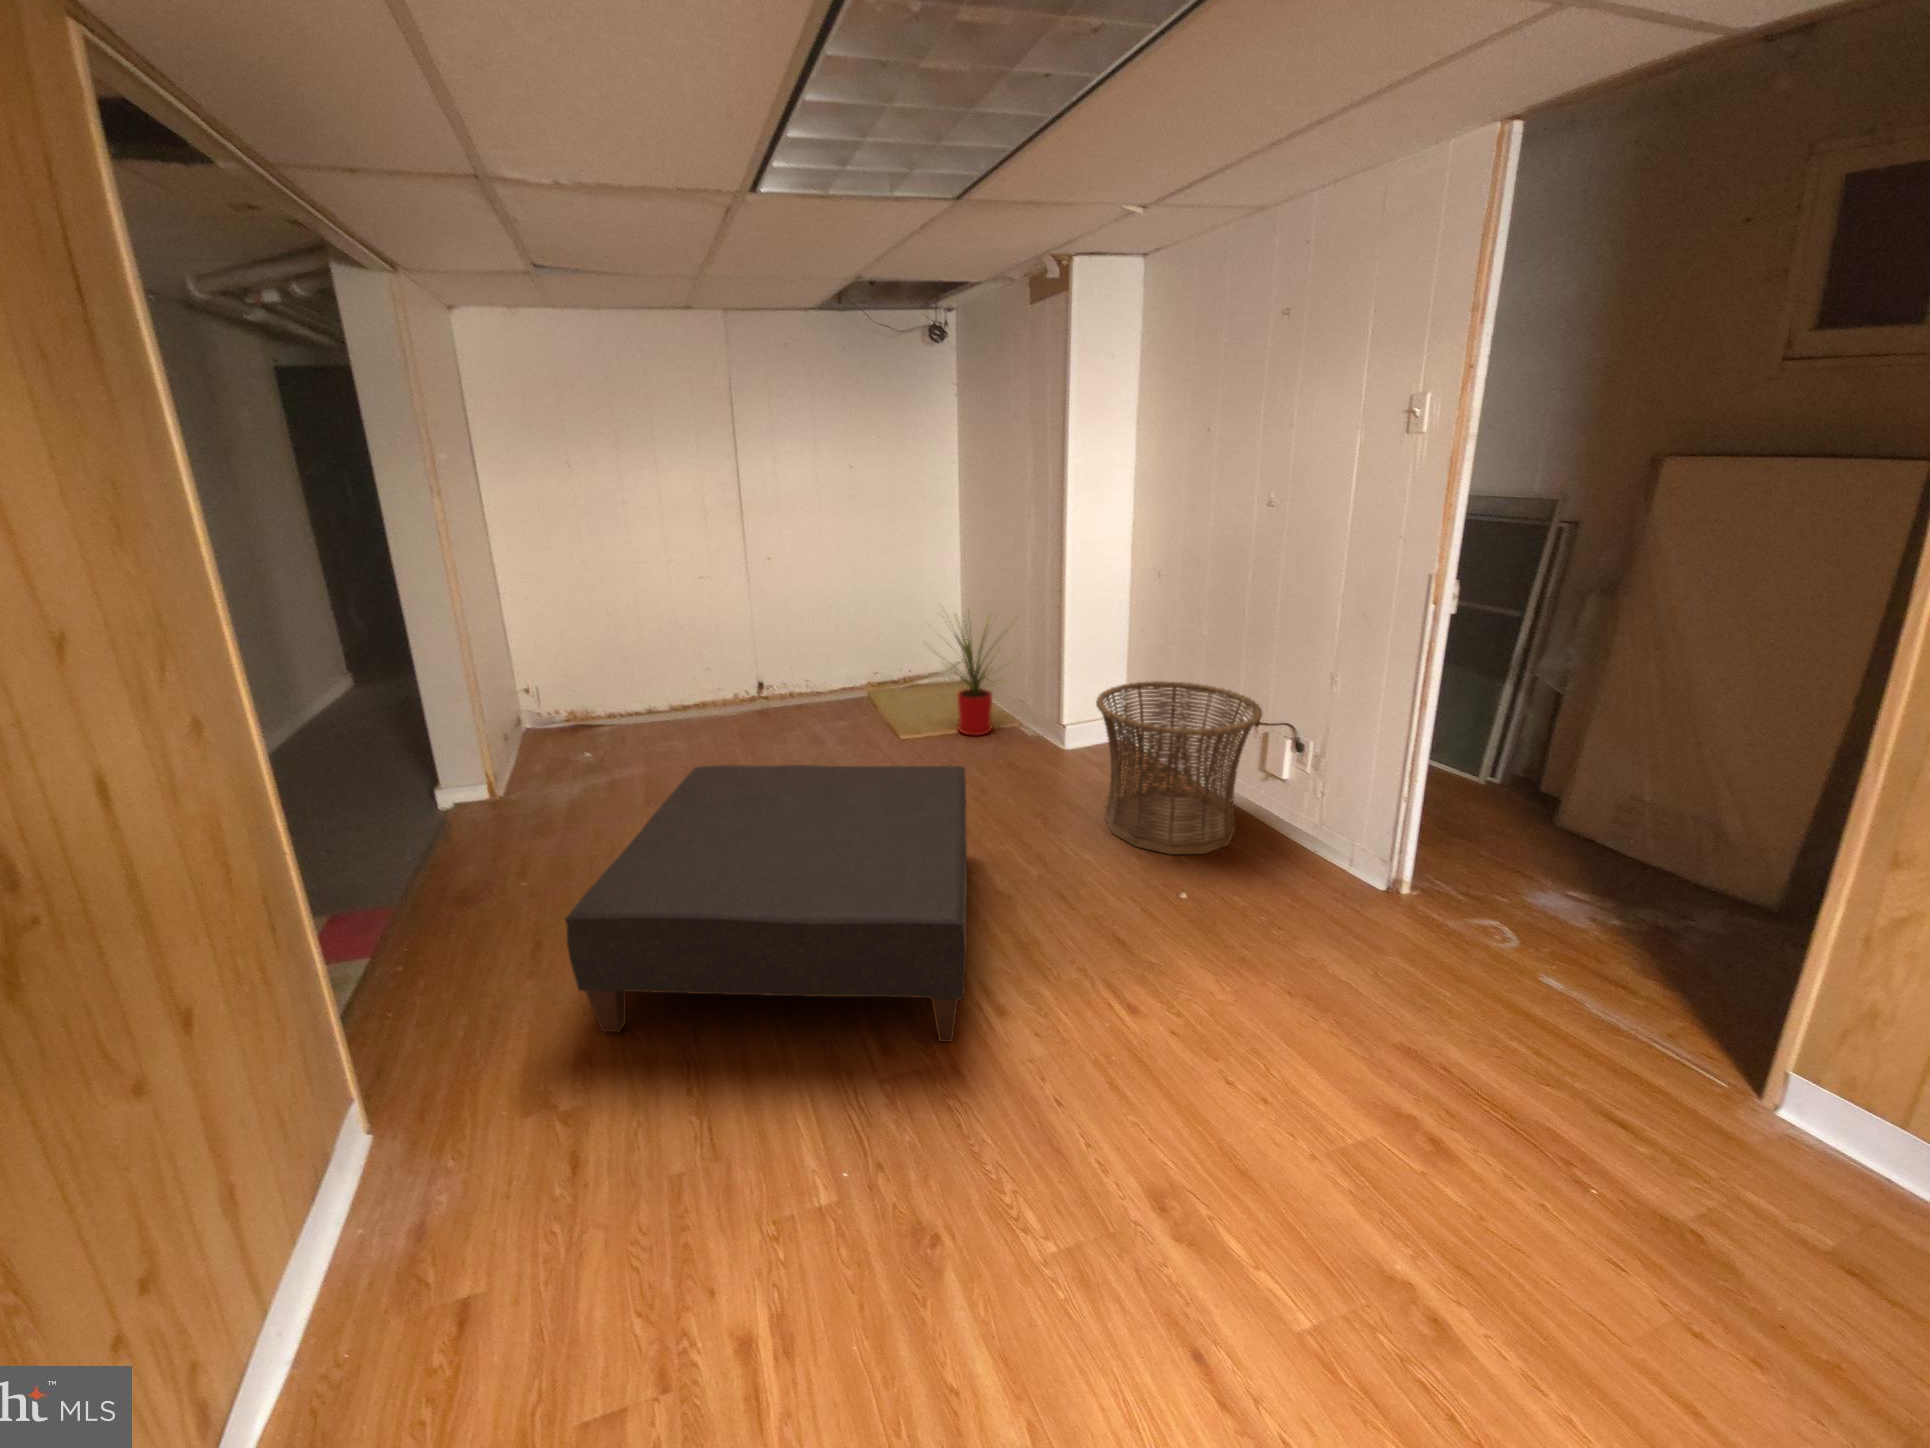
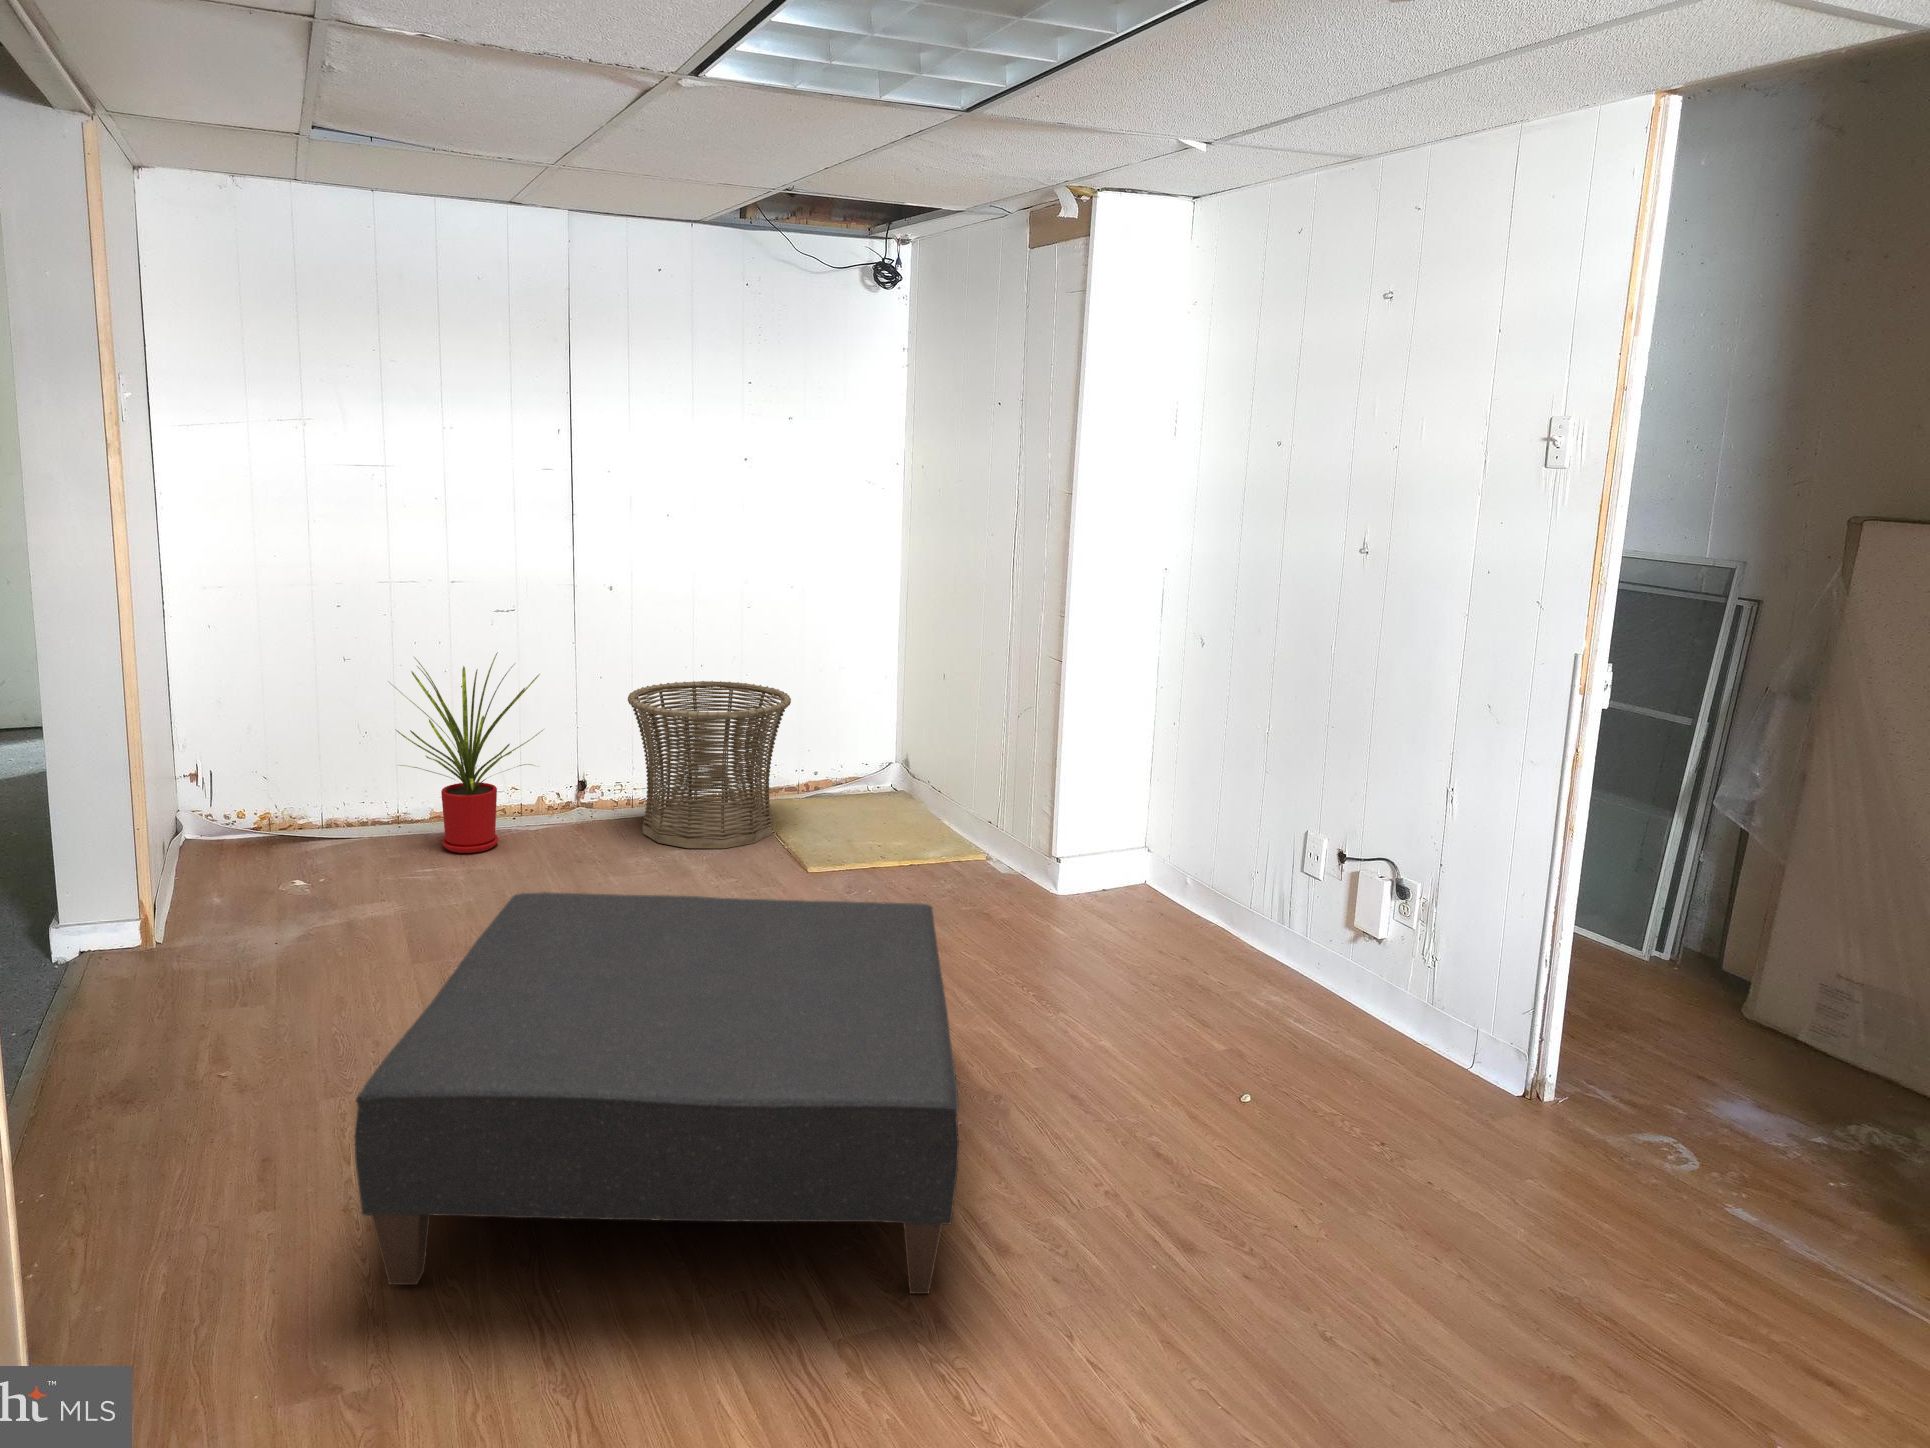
house plant: present [926,610,1012,736] -> present [388,652,543,853]
basket: present [1096,681,1262,854] -> present [628,681,791,848]

